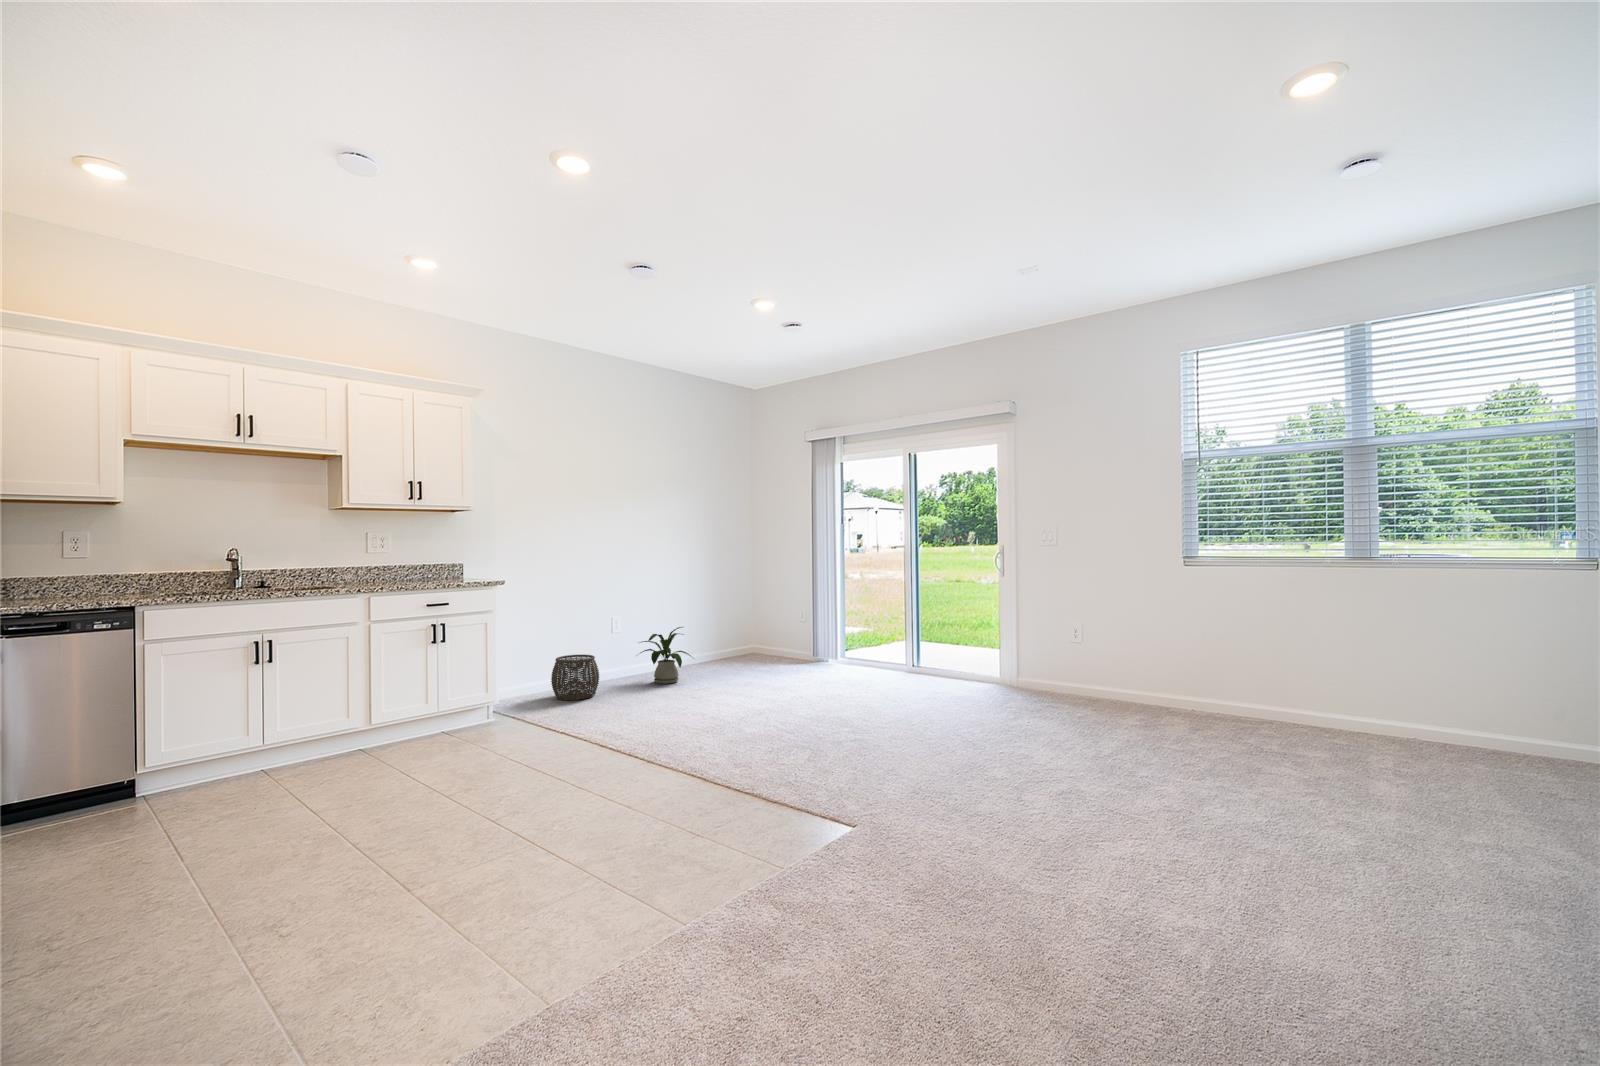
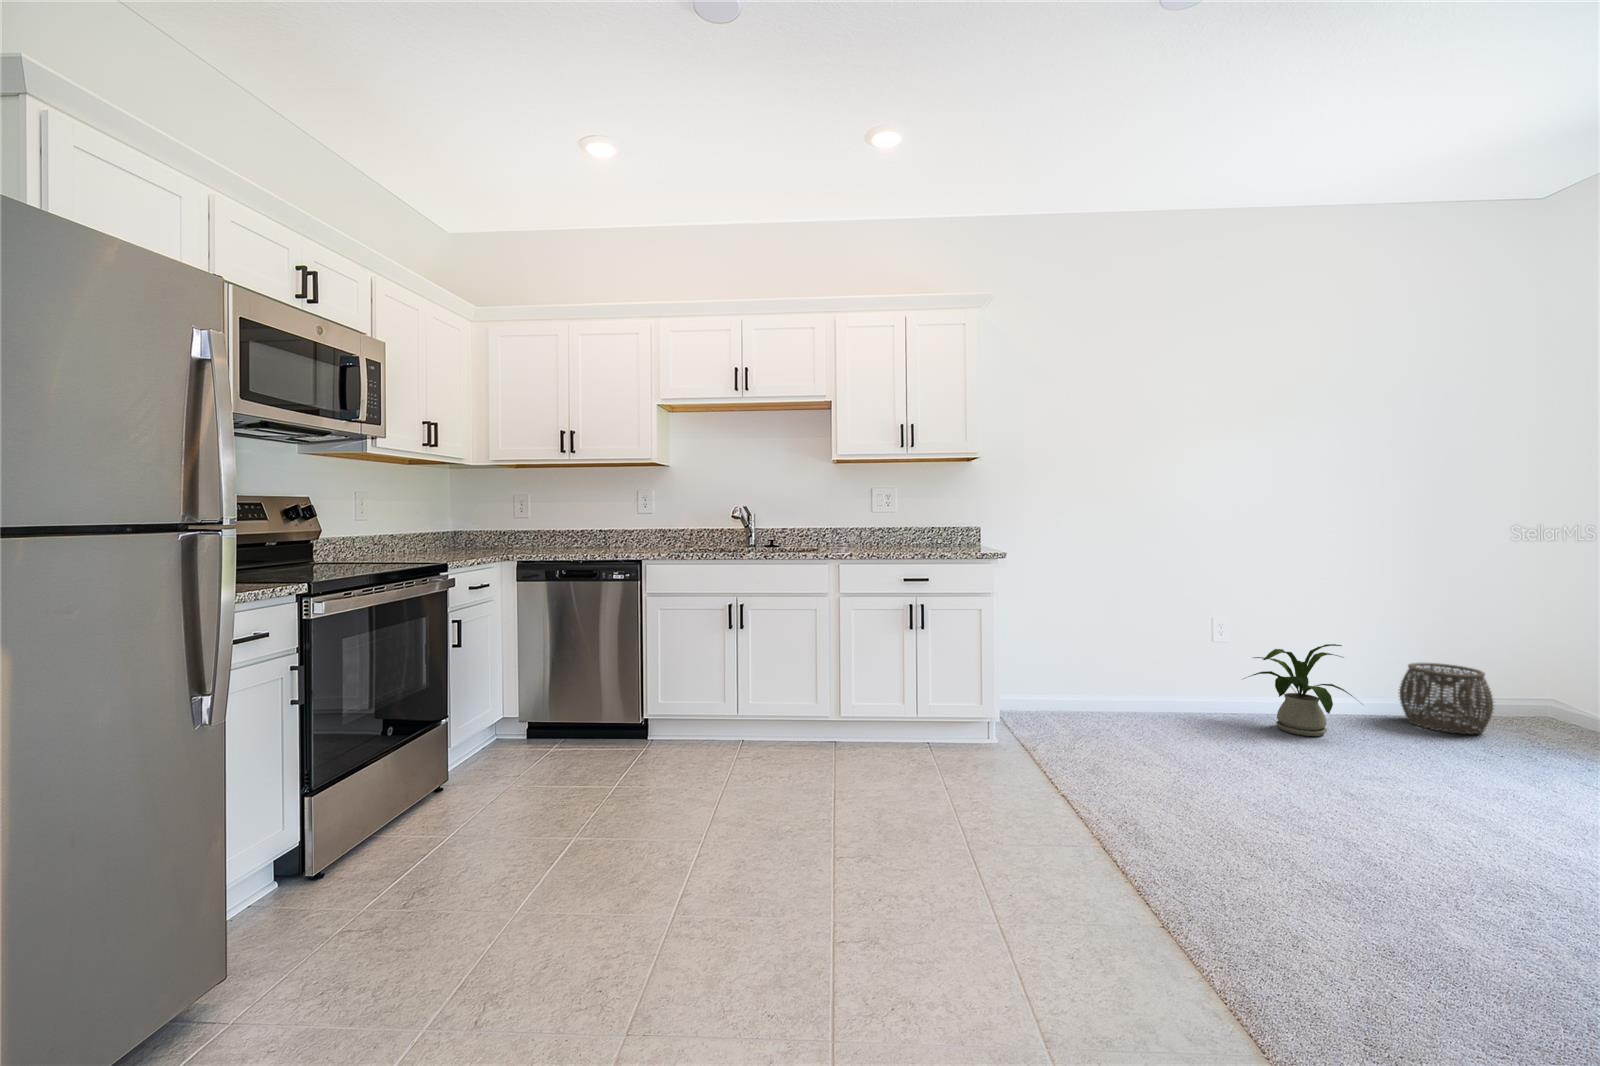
woven basket: present [551,655,599,700] -> present [1399,663,1494,734]

